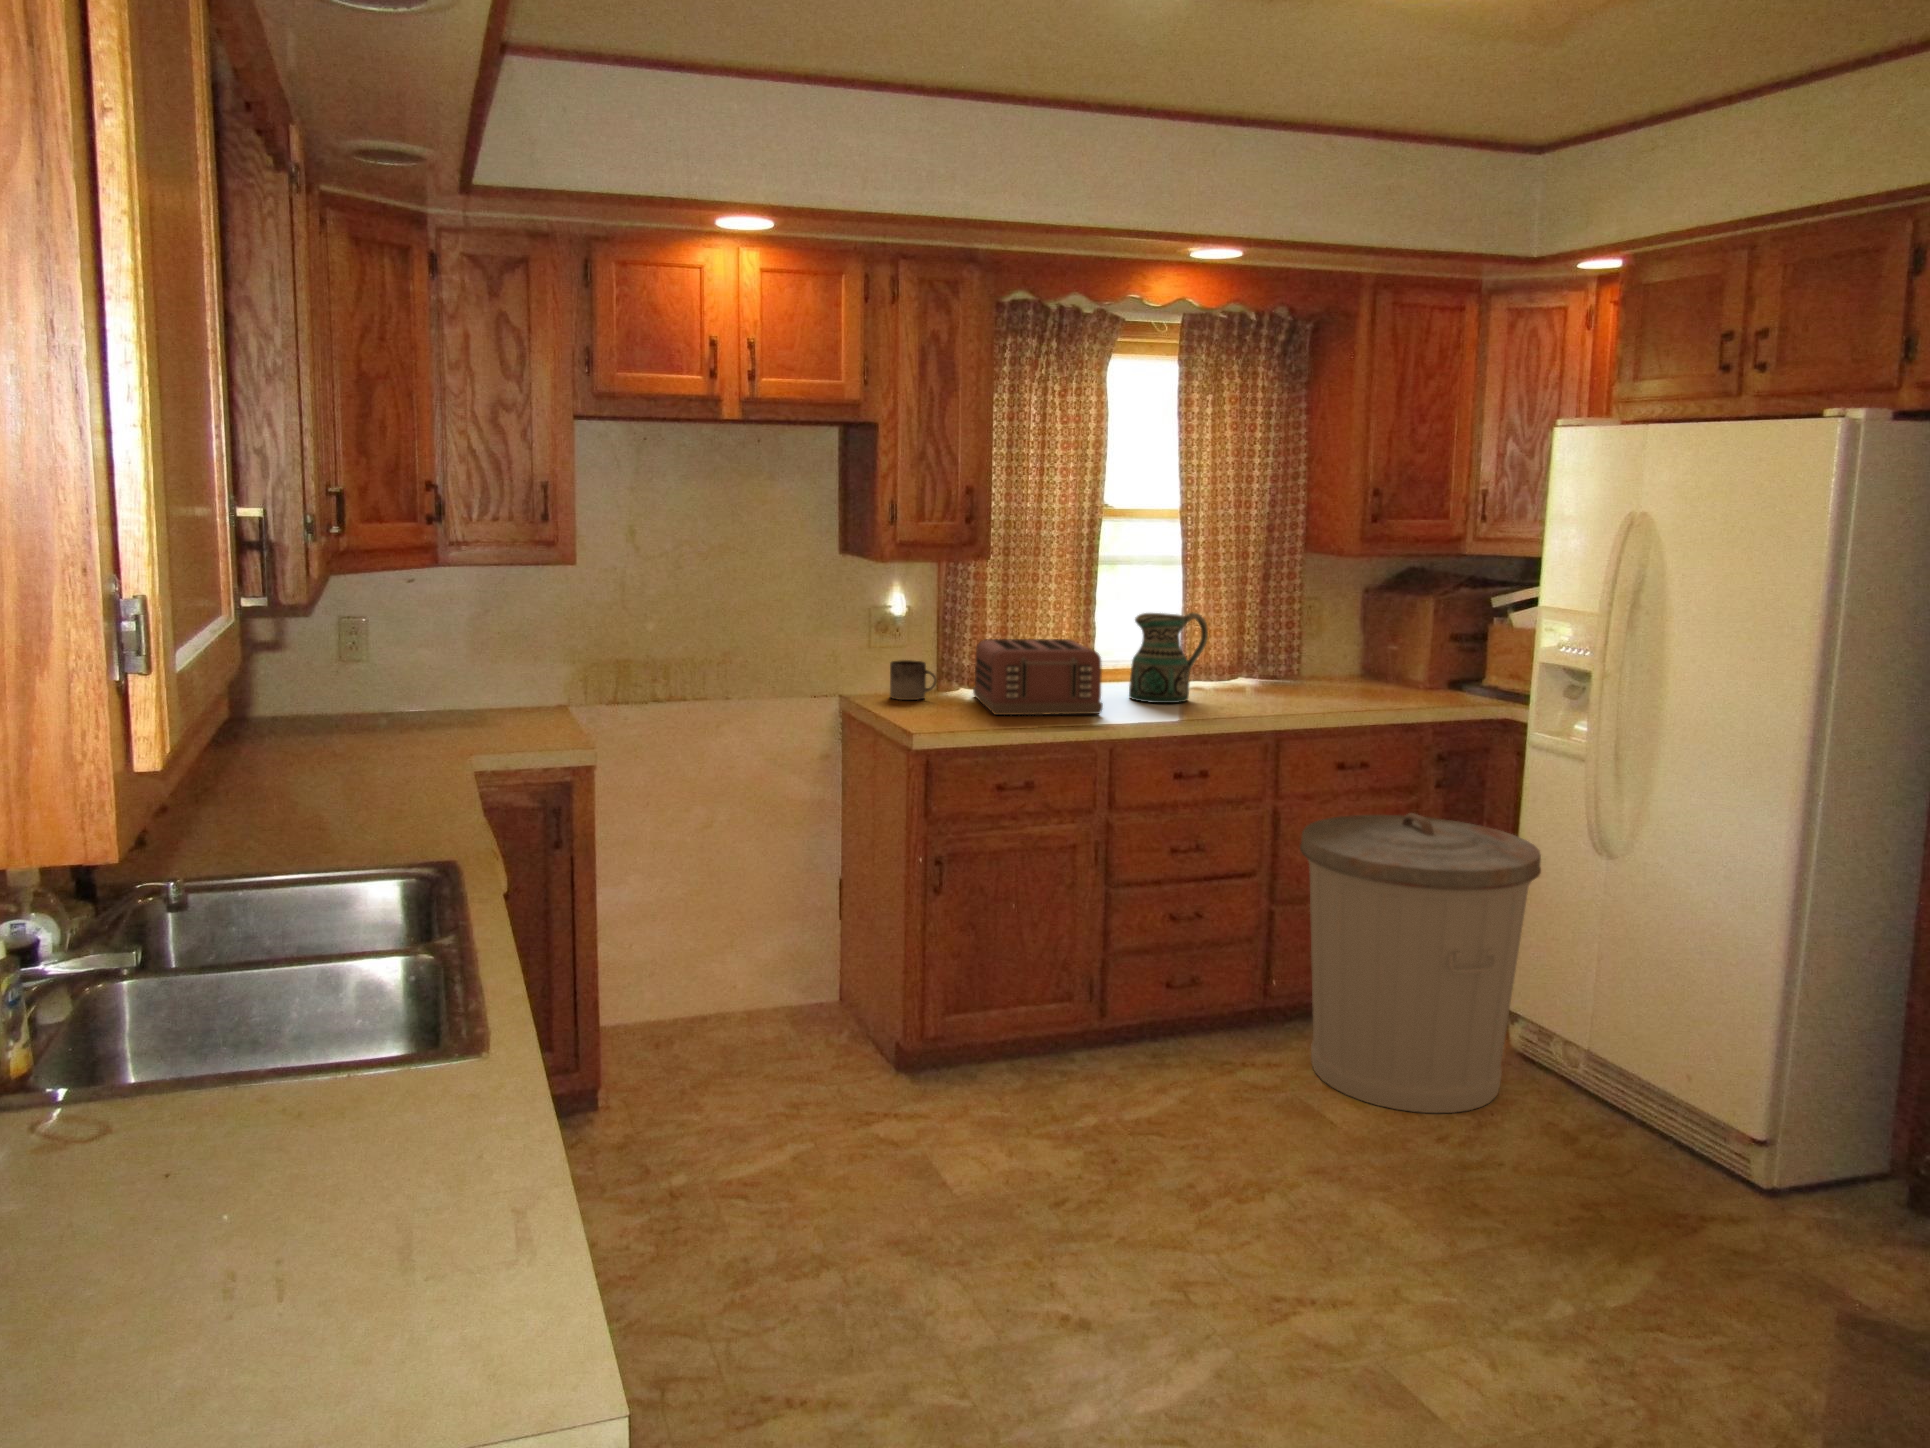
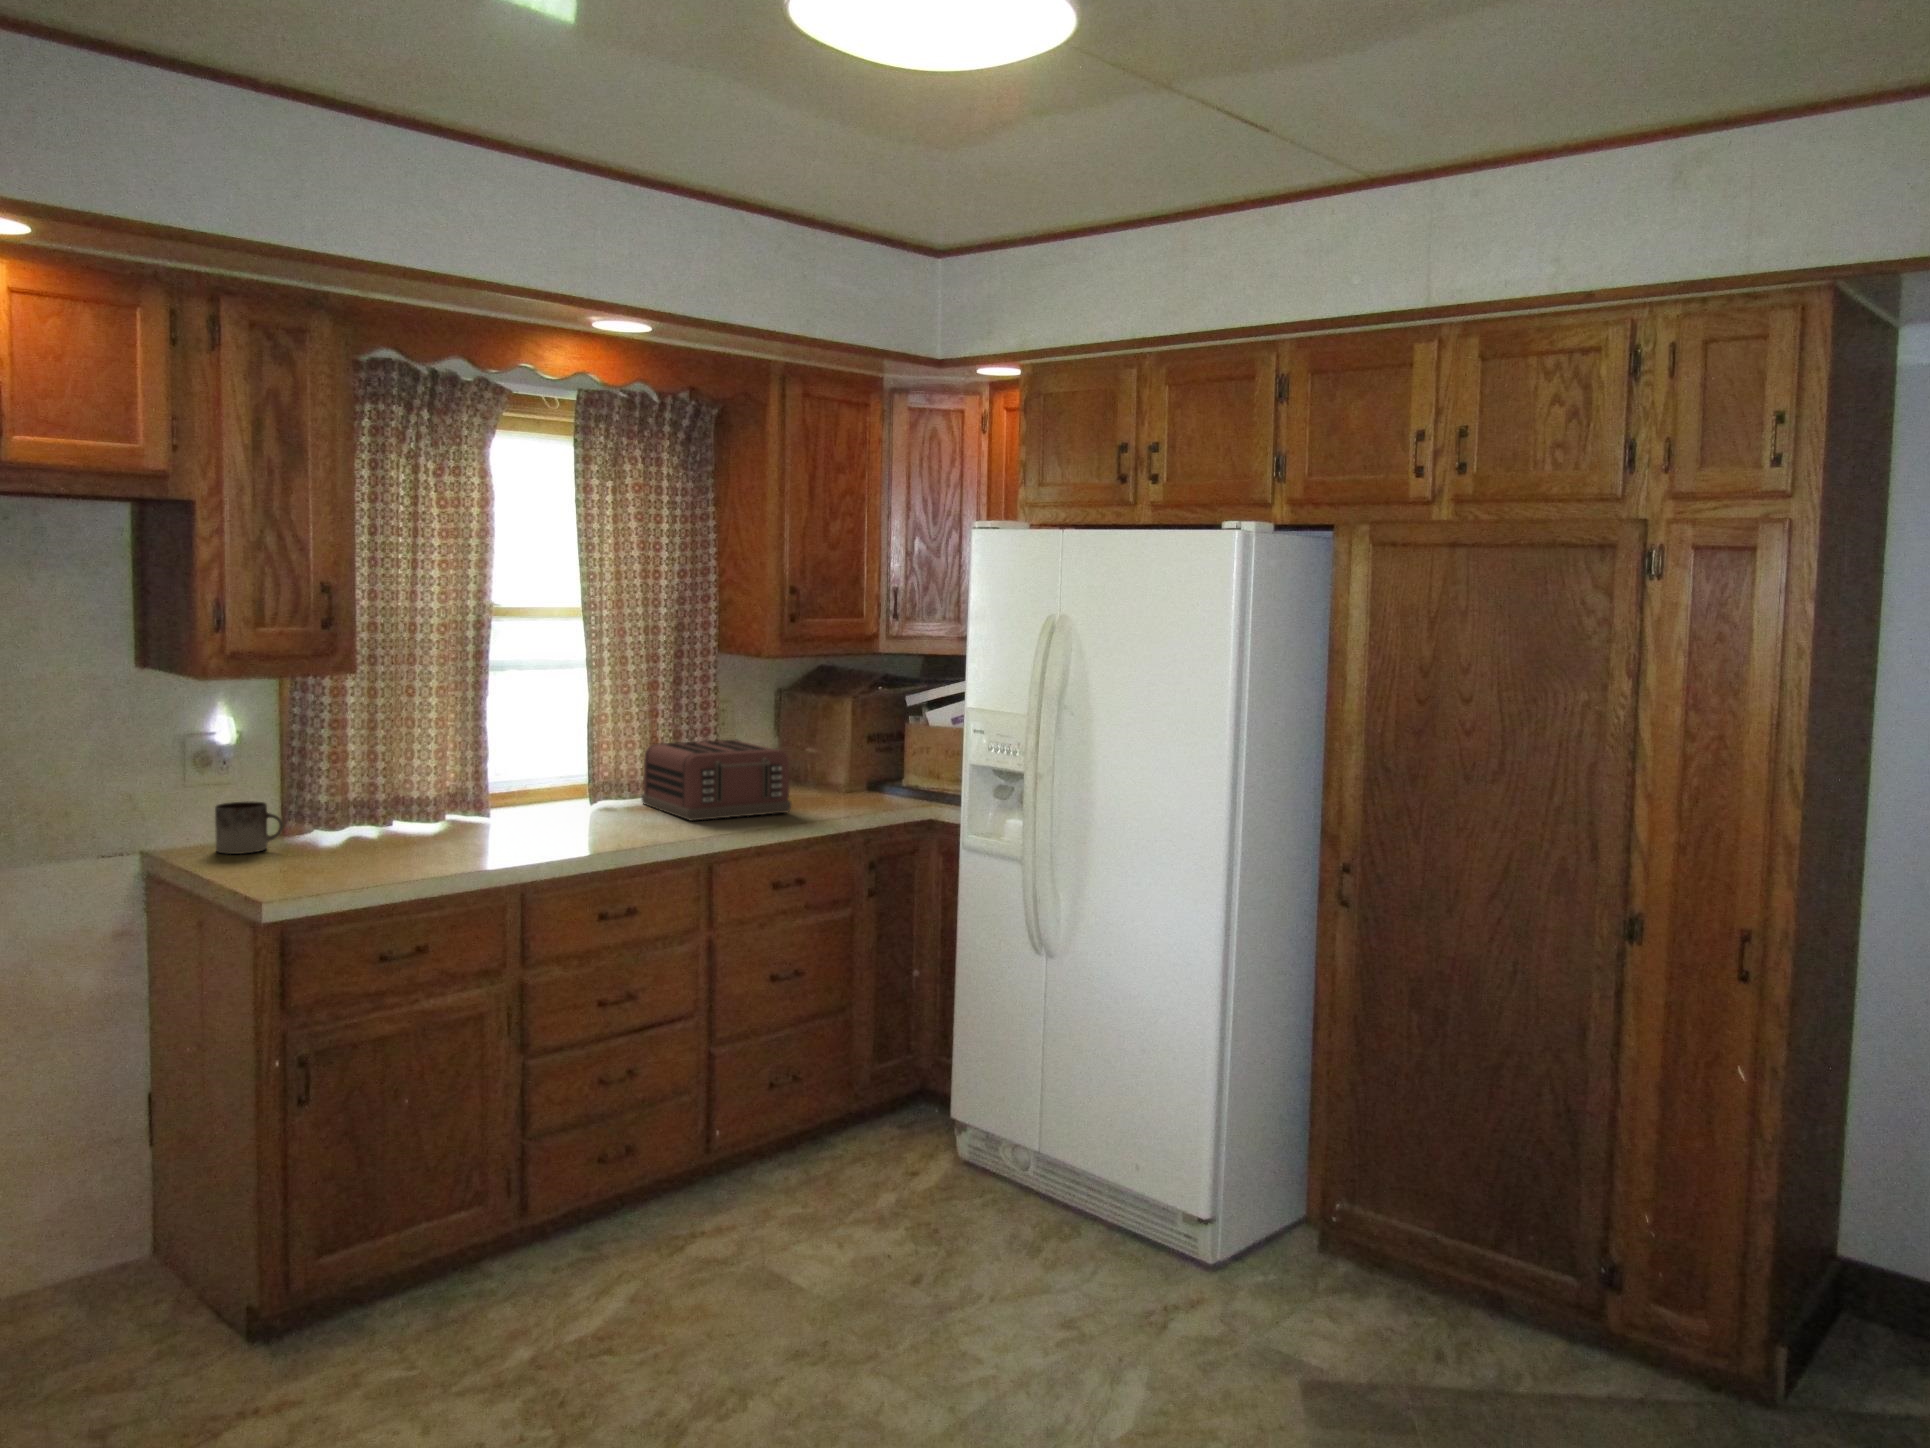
ceramic pitcher: present [1129,613,1208,703] -> none [533,725,623,831]
toaster: present [973,639,1103,715] -> present [641,740,791,821]
trash can: present [1300,813,1541,1113] -> none [742,929,984,1254]

